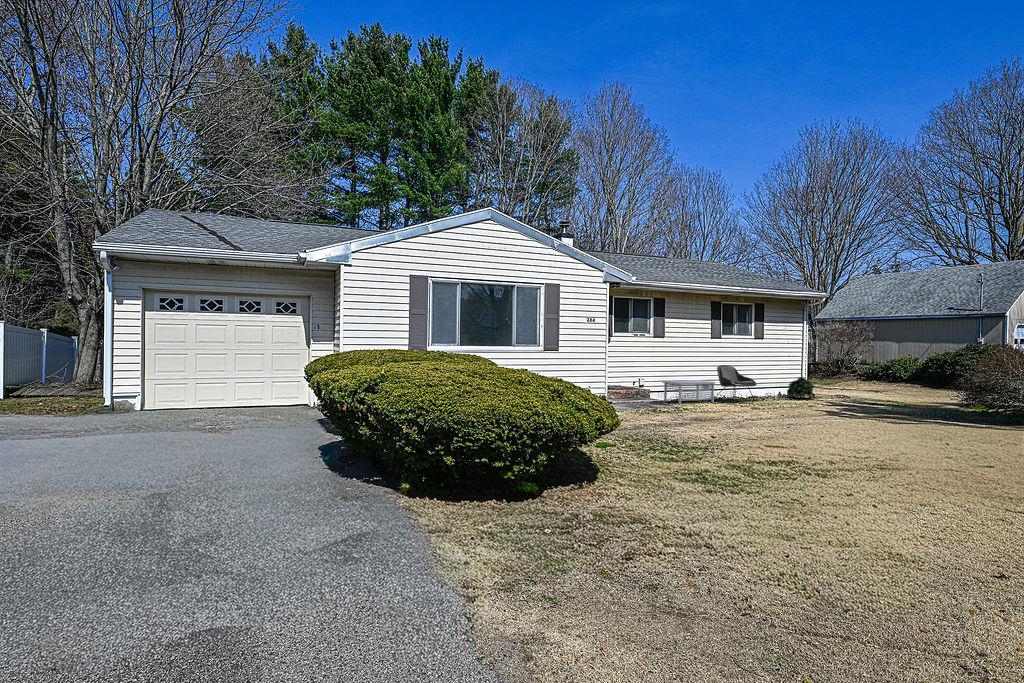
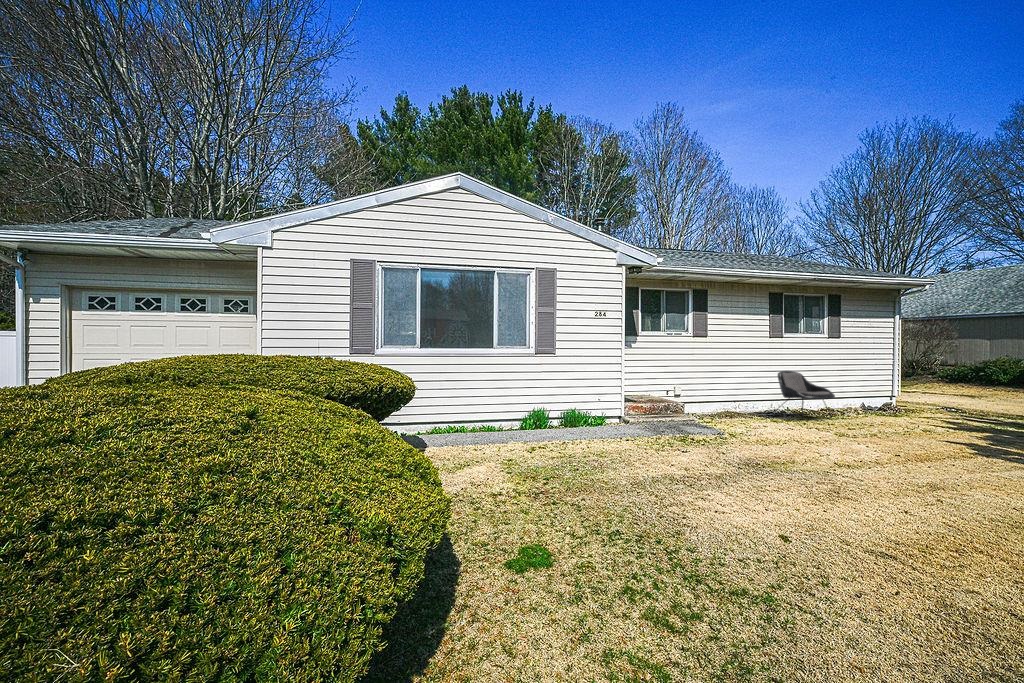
potted plant: present [787,377,815,398] -> none [872,386,918,415]
storage bench: present [662,380,715,404] -> none [704,389,777,421]

